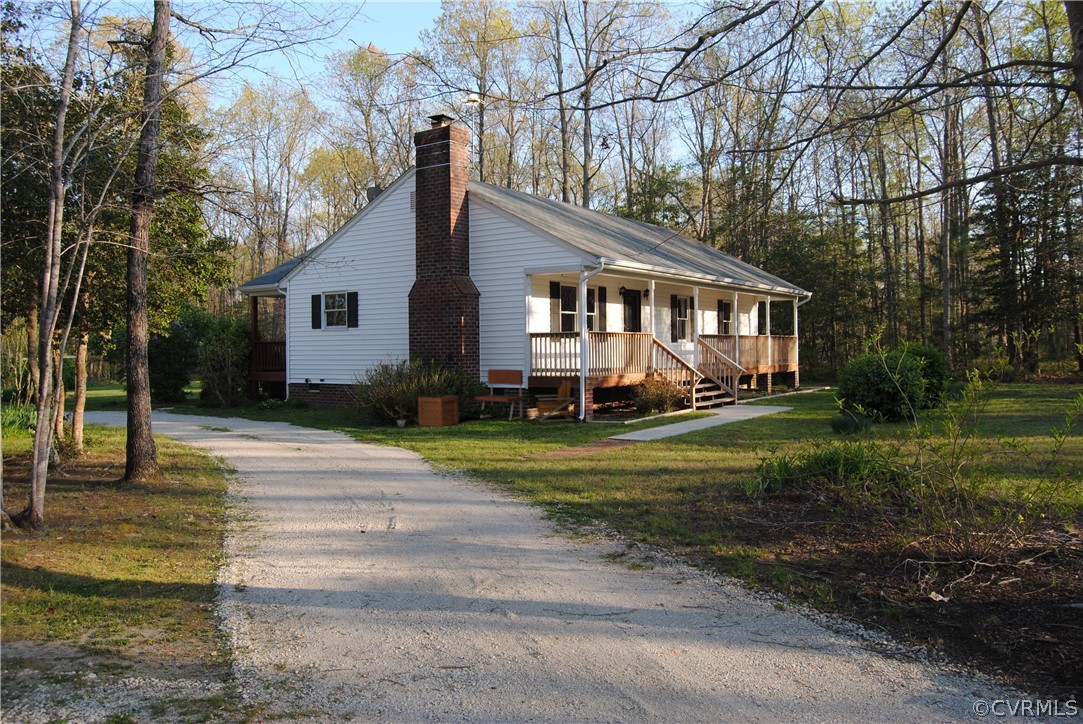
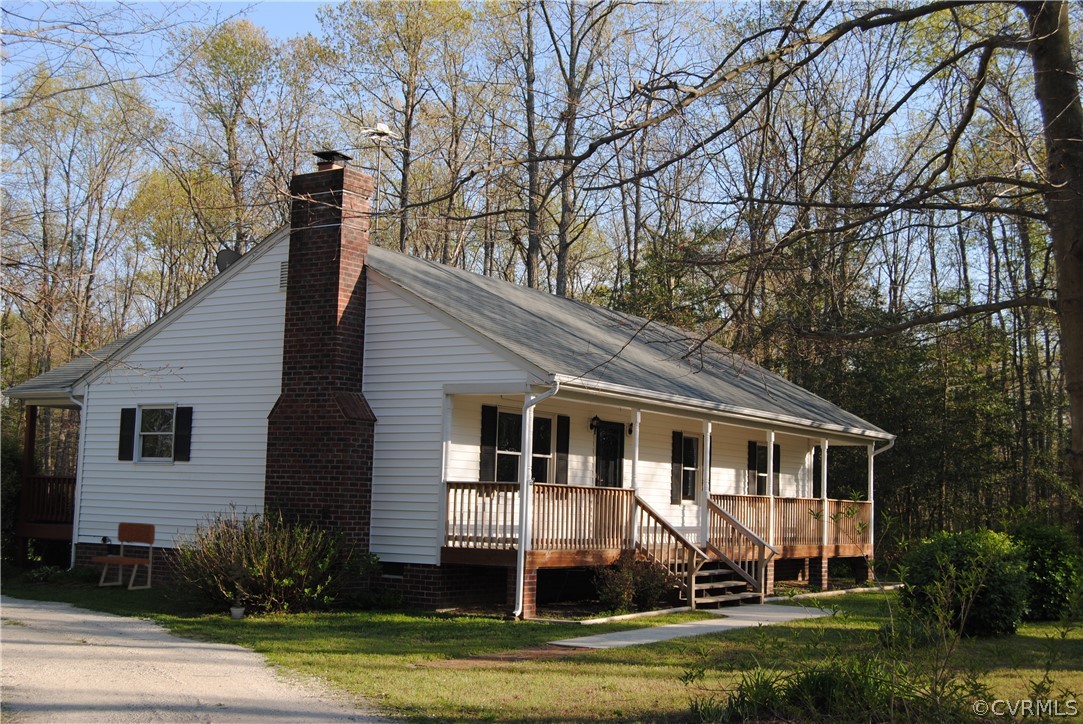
bench: present [475,369,523,420] -> present [92,522,155,590]
lounge chair: present [535,380,574,422] -> none [448,552,508,619]
wooden crate: present [418,395,459,427] -> none [265,571,329,621]

